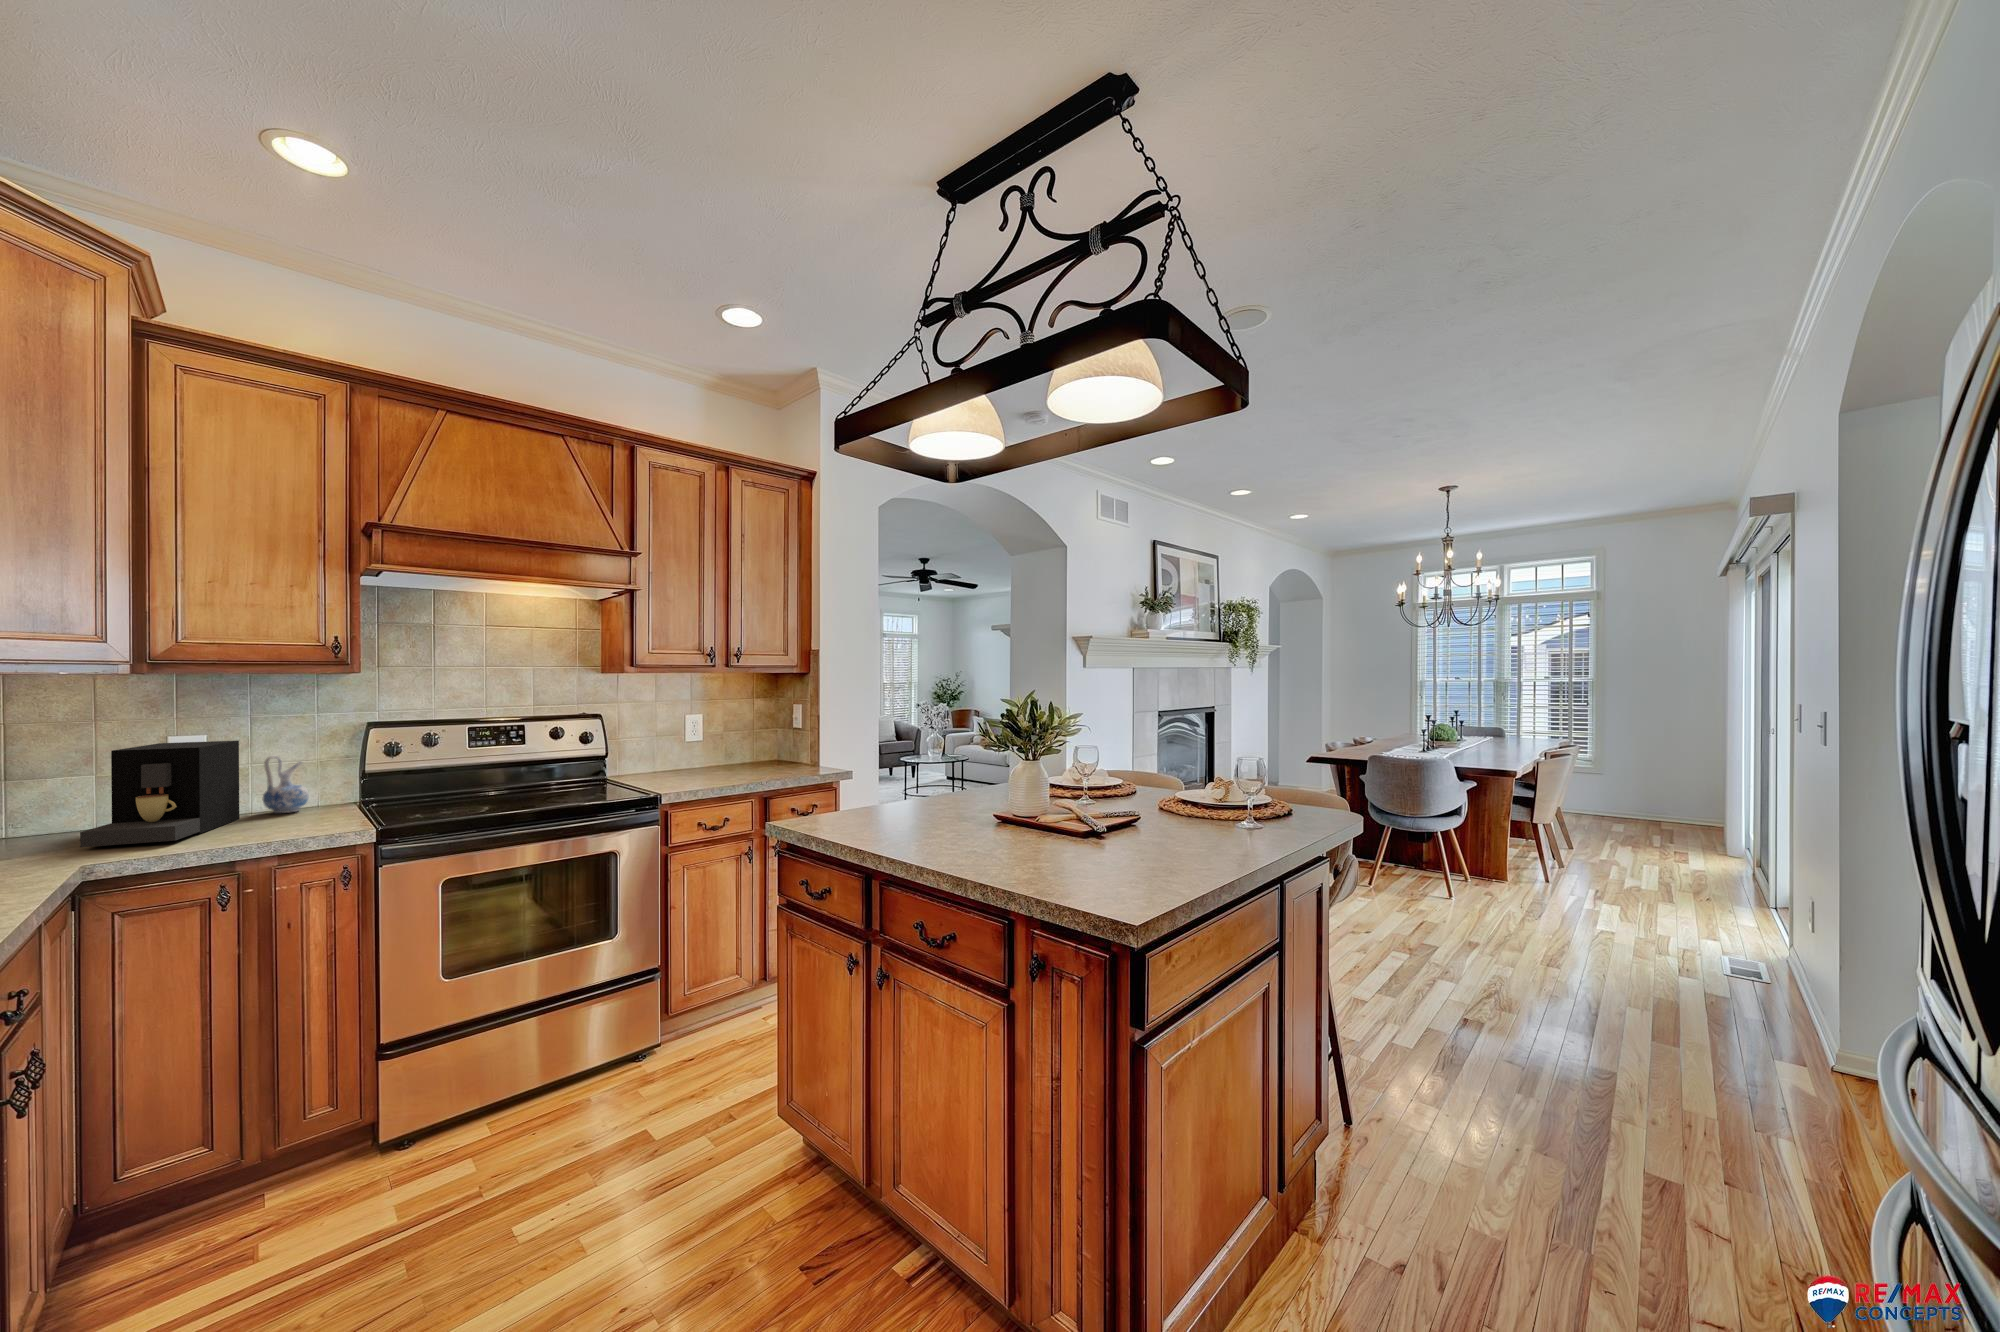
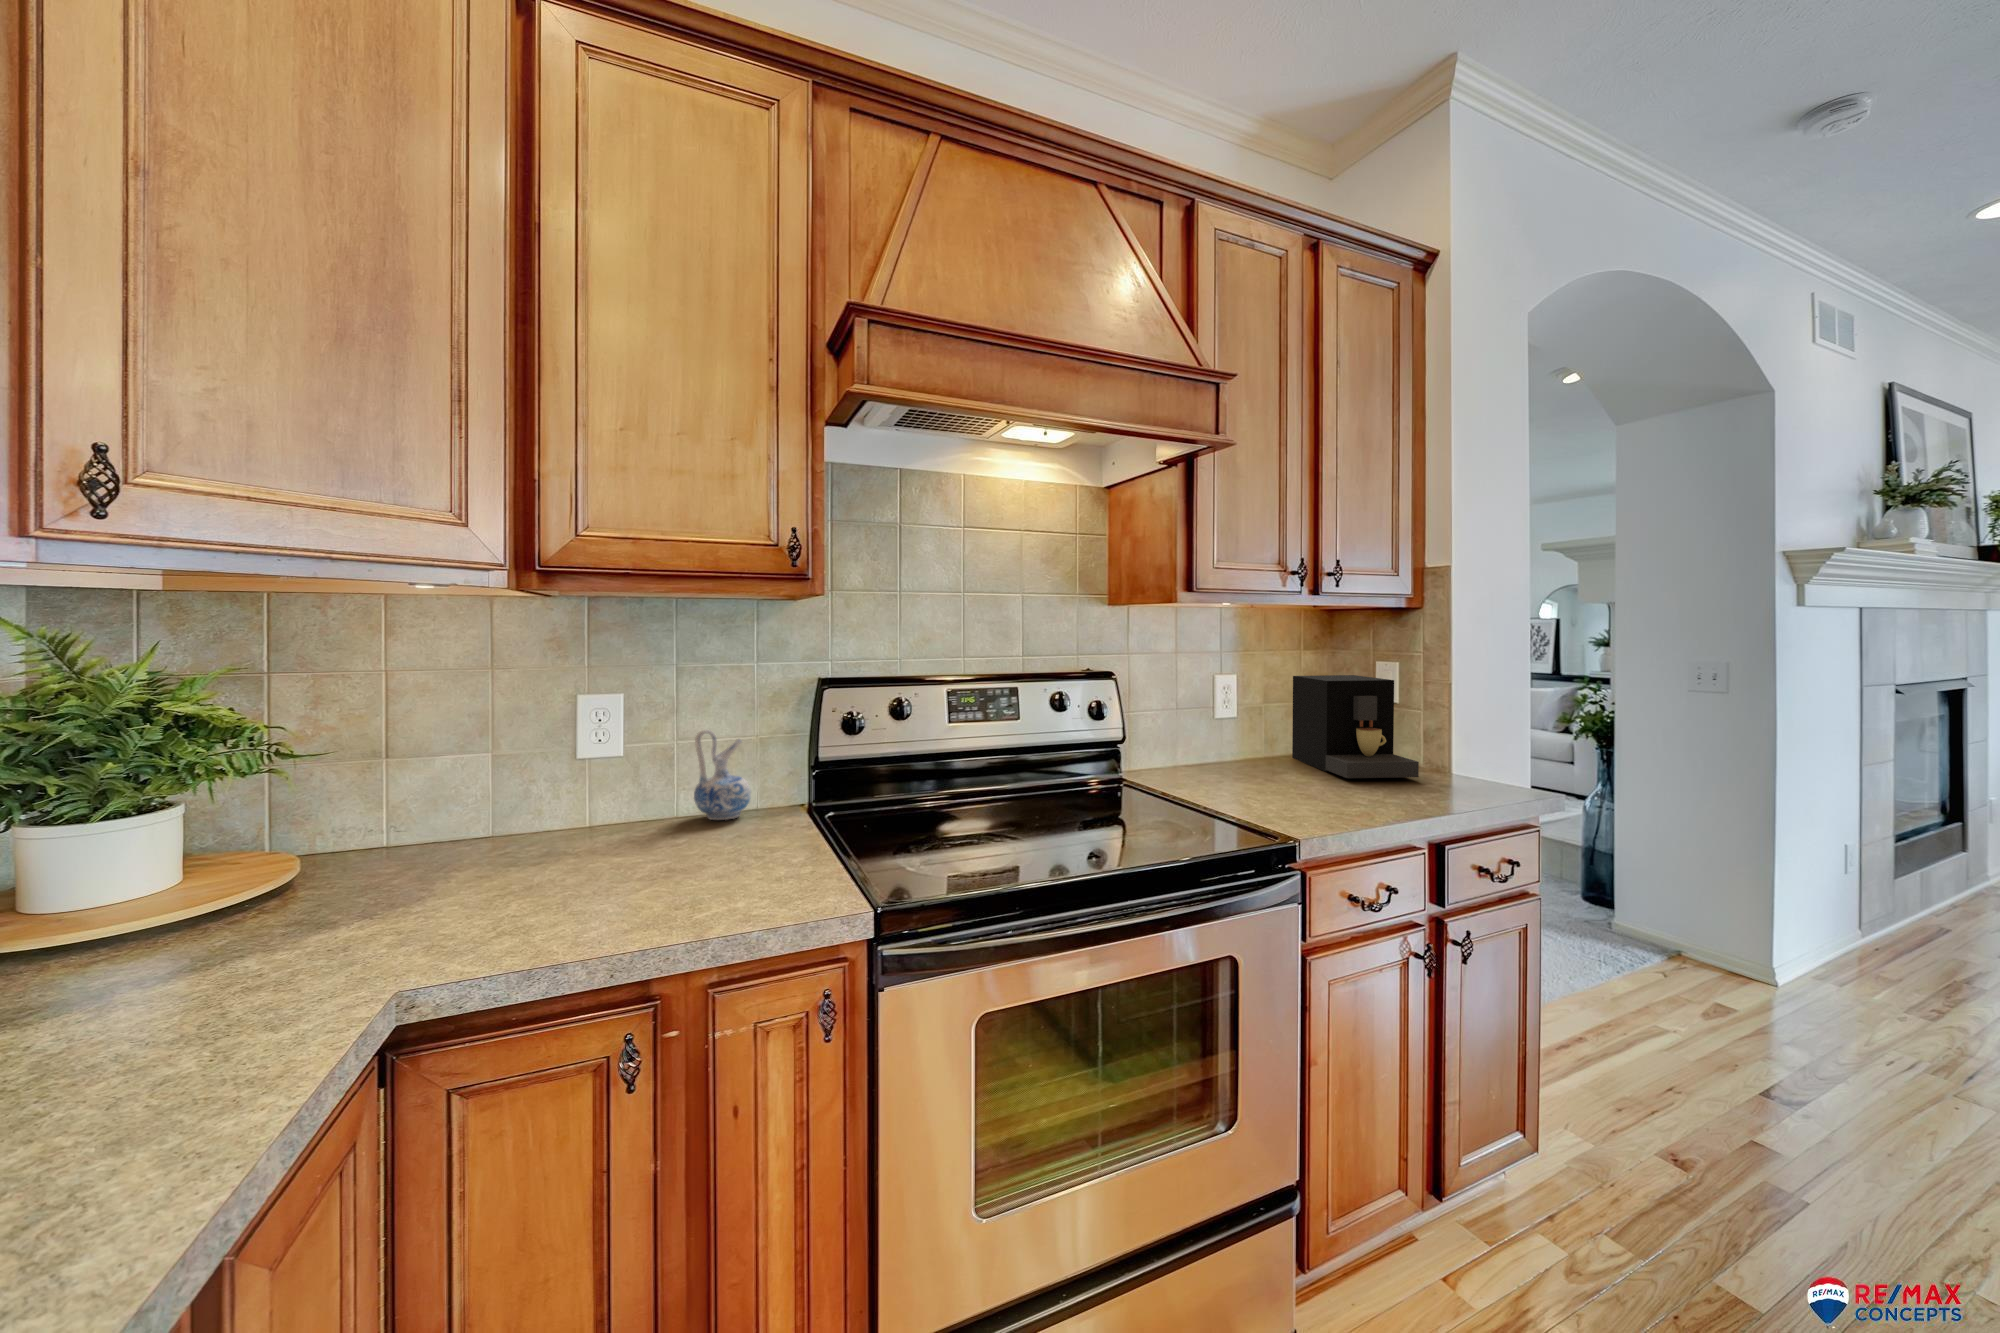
coffee maker: present [80,741,239,847] -> present [1292,675,1419,778]

